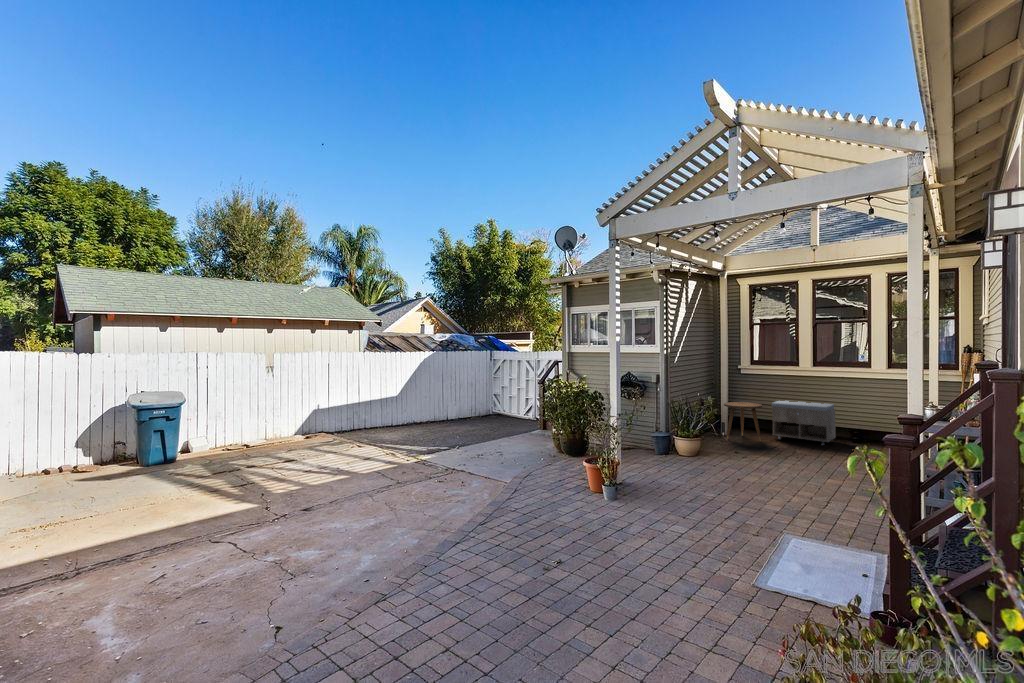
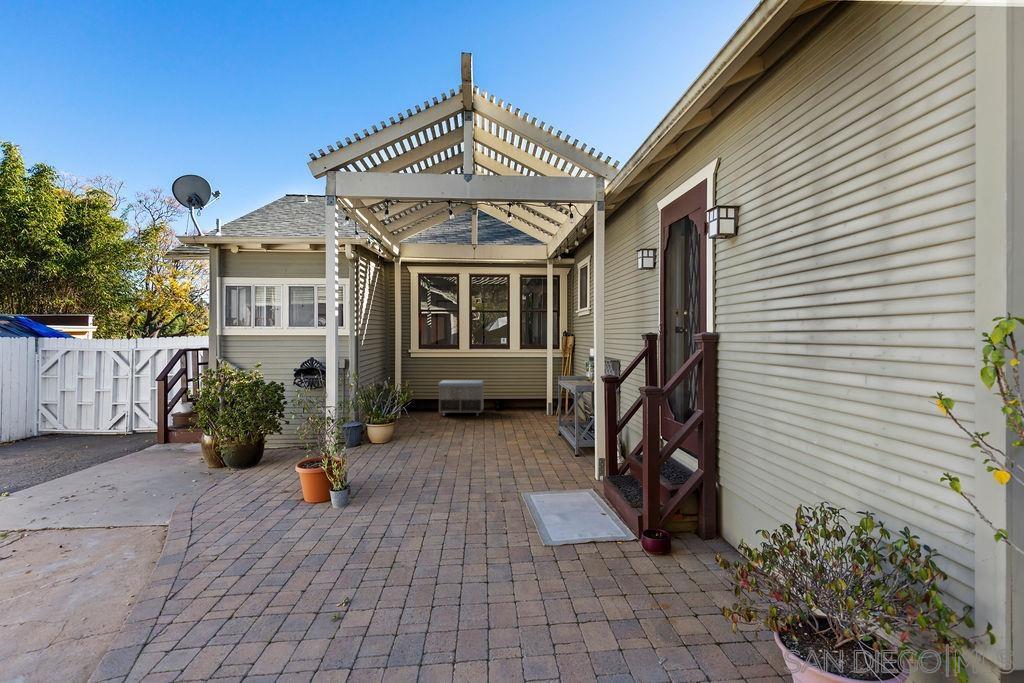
side table: present [724,402,762,441] -> none [399,384,432,422]

